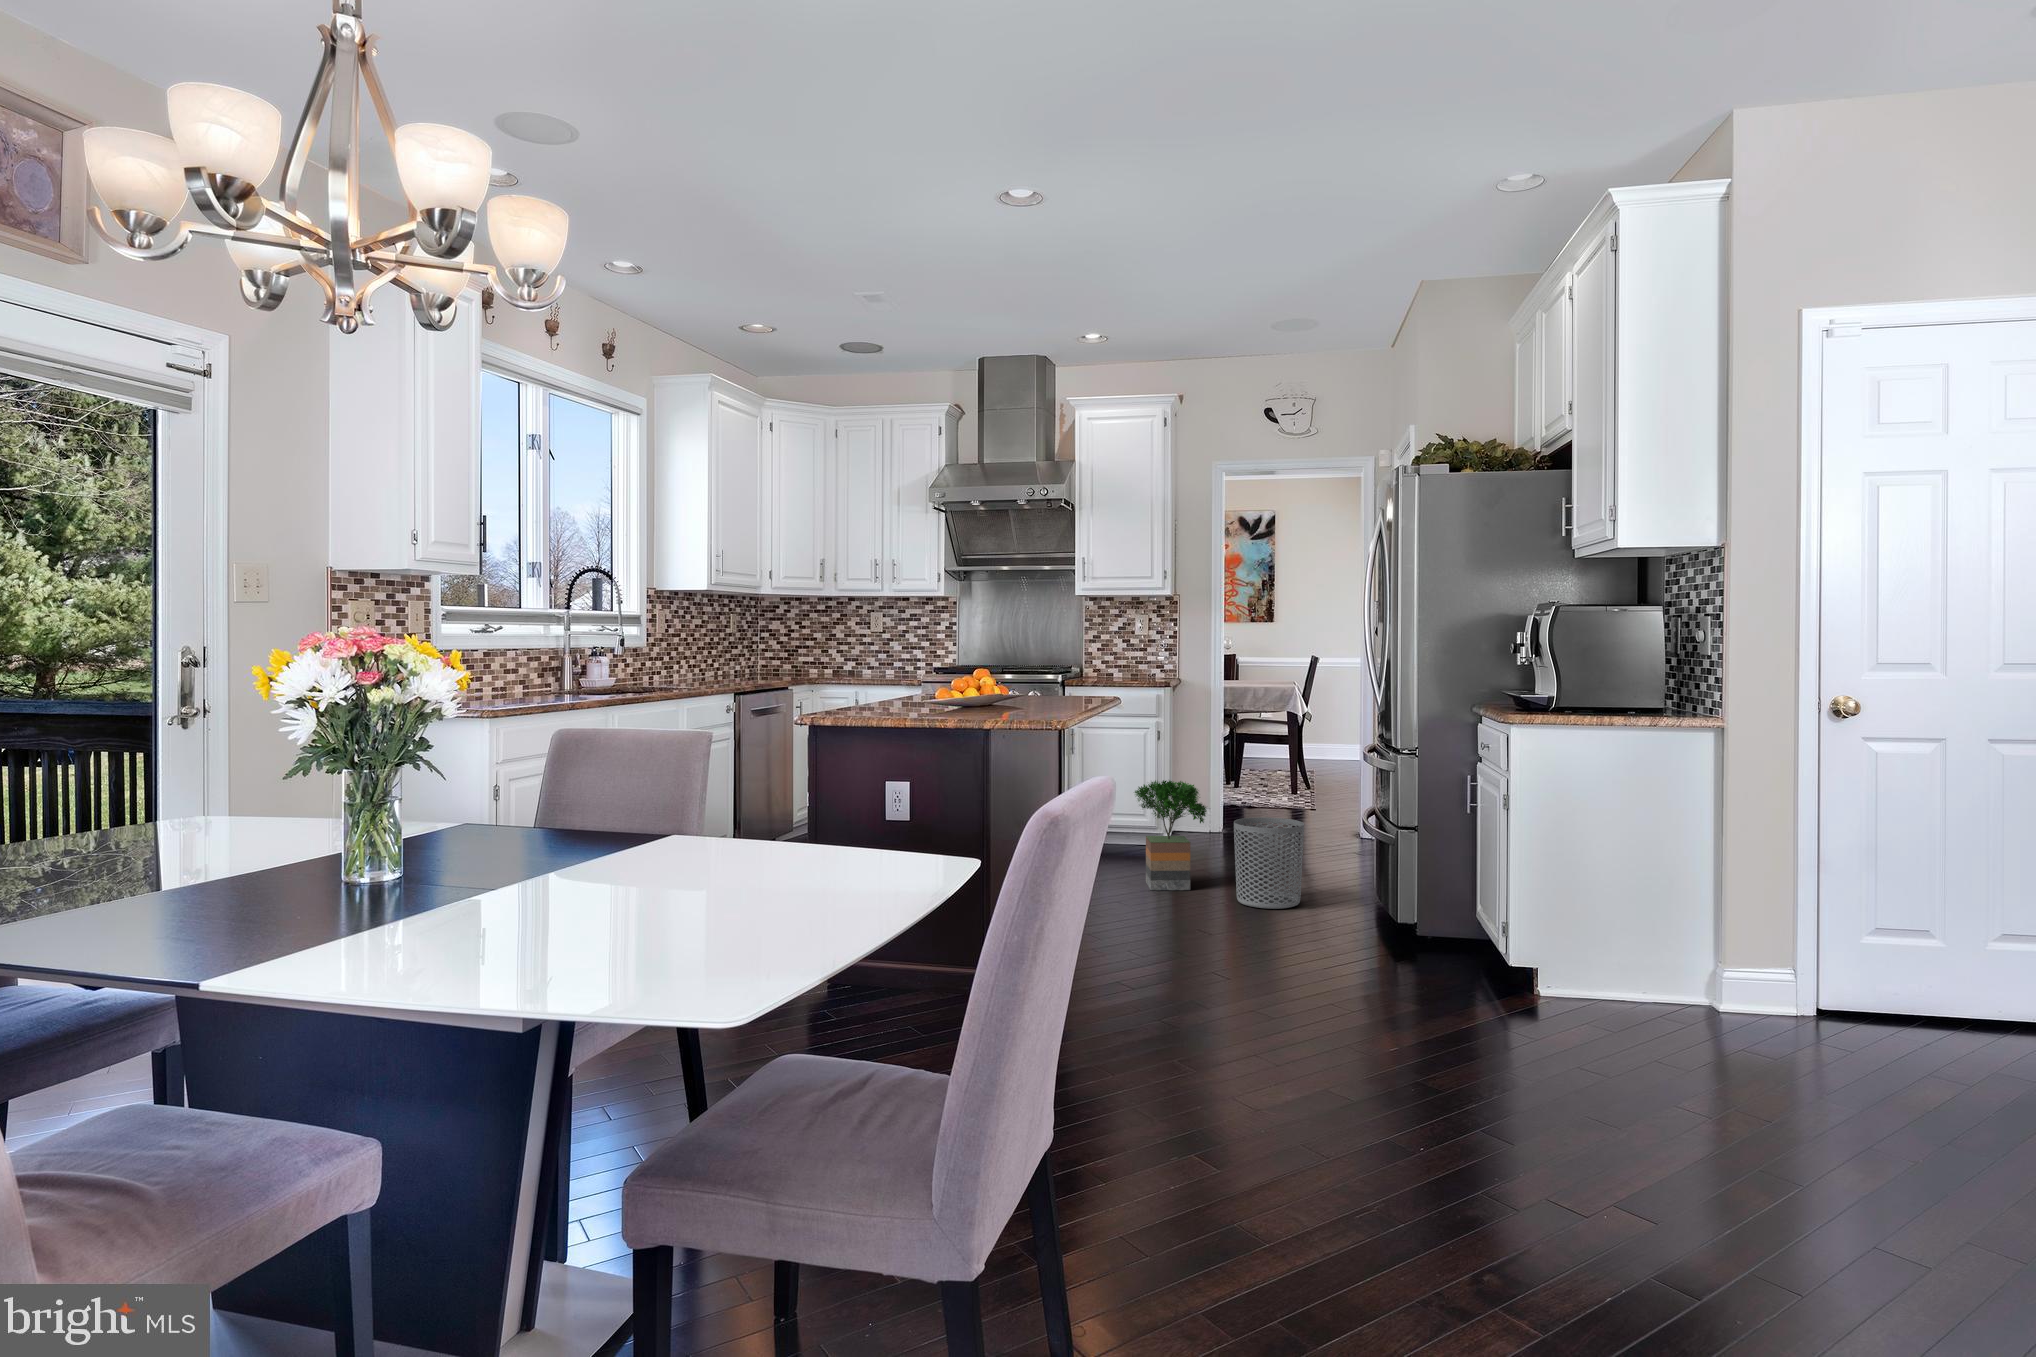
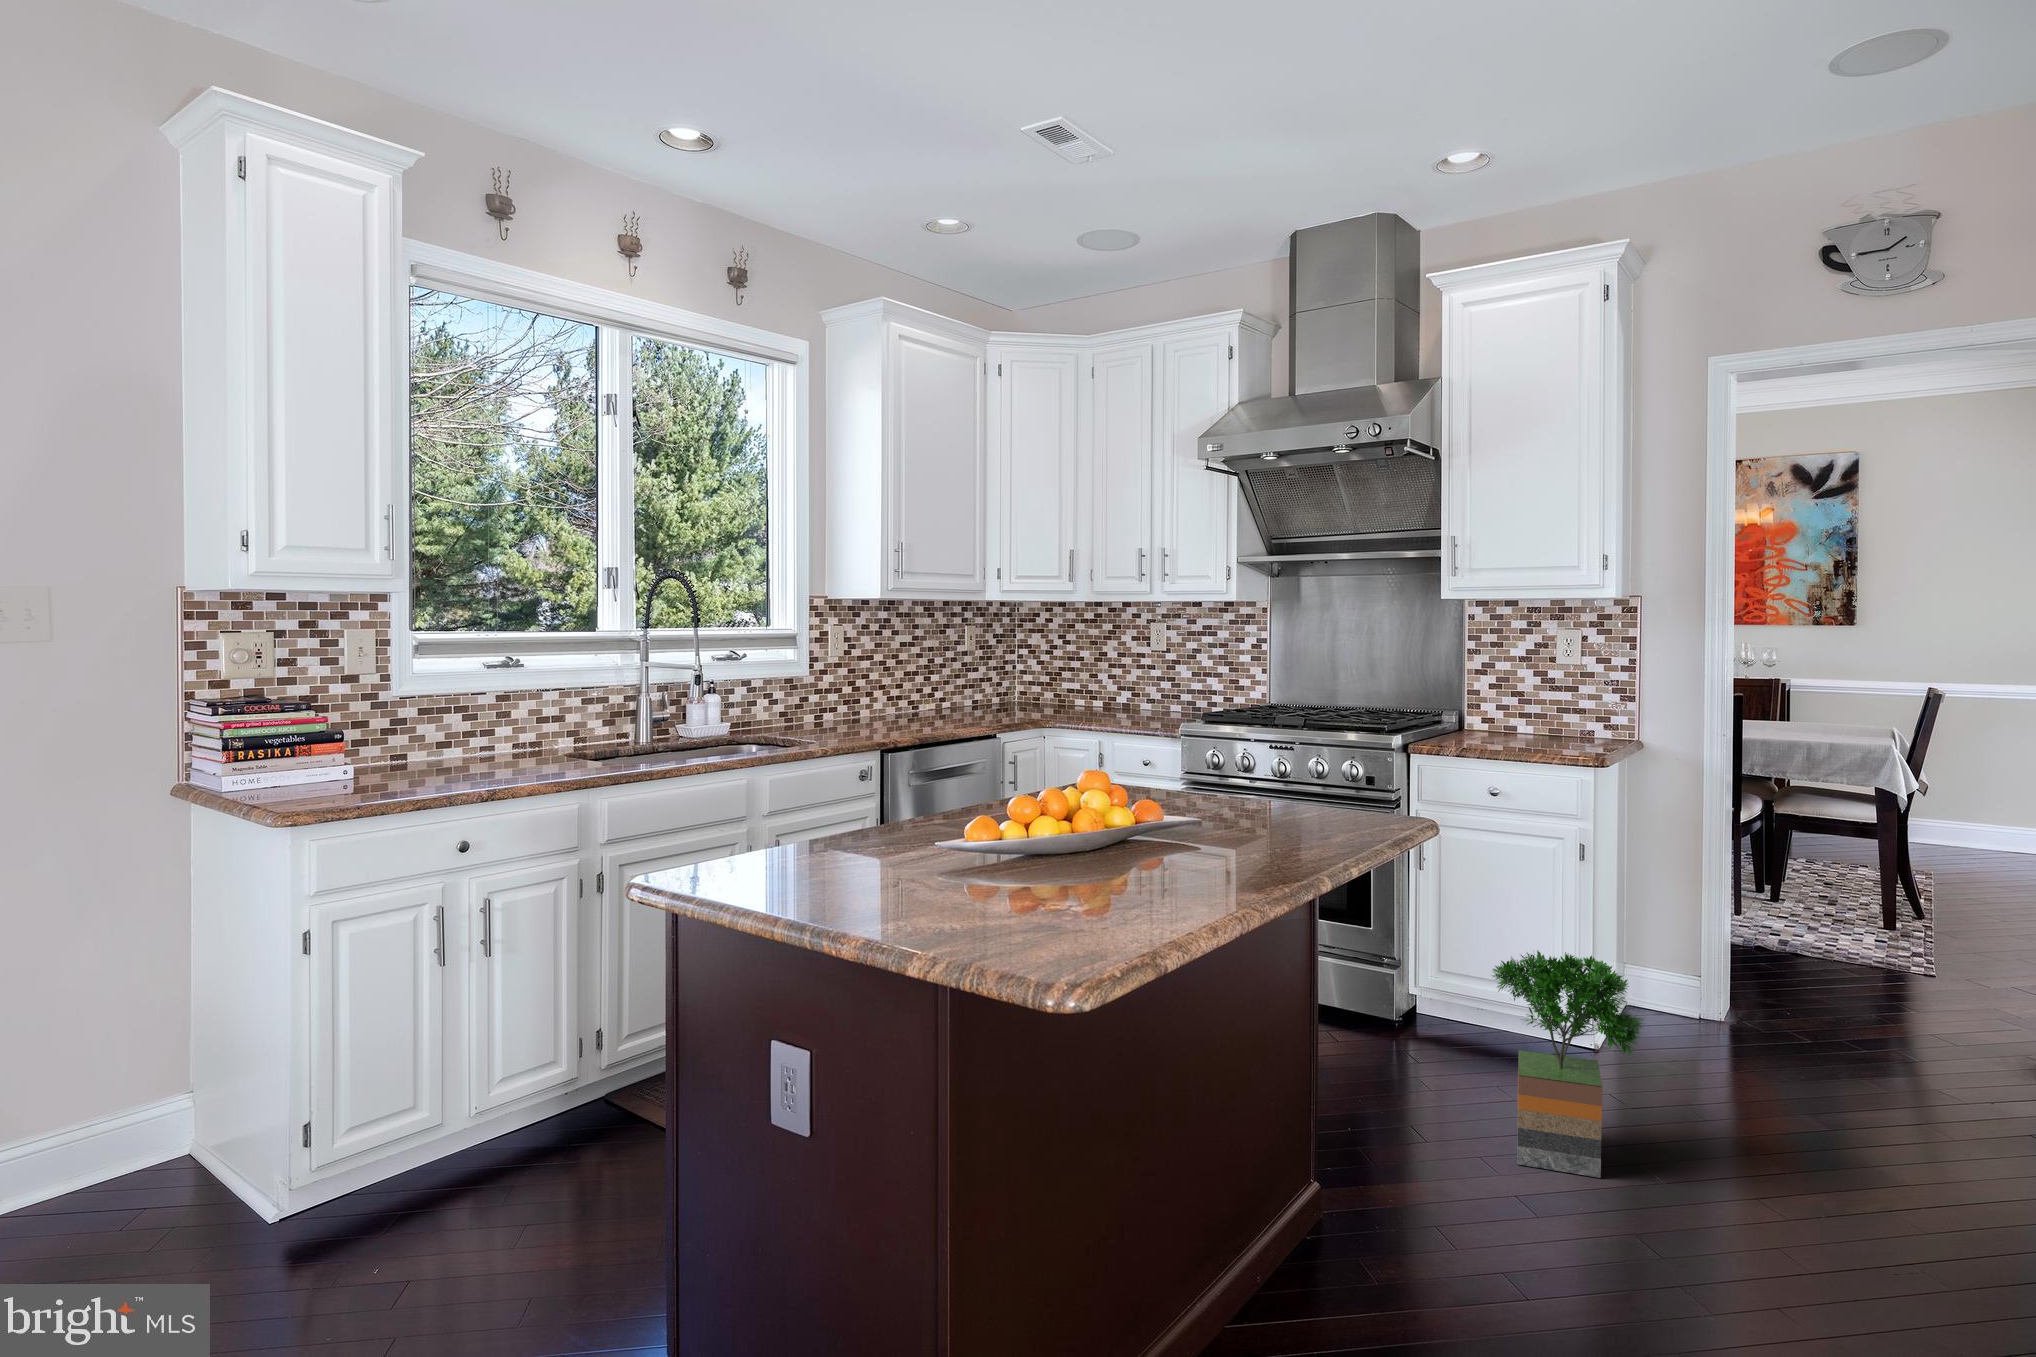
waste bin: present [1234,817,1304,909] -> none [1692,1063,1865,1290]

